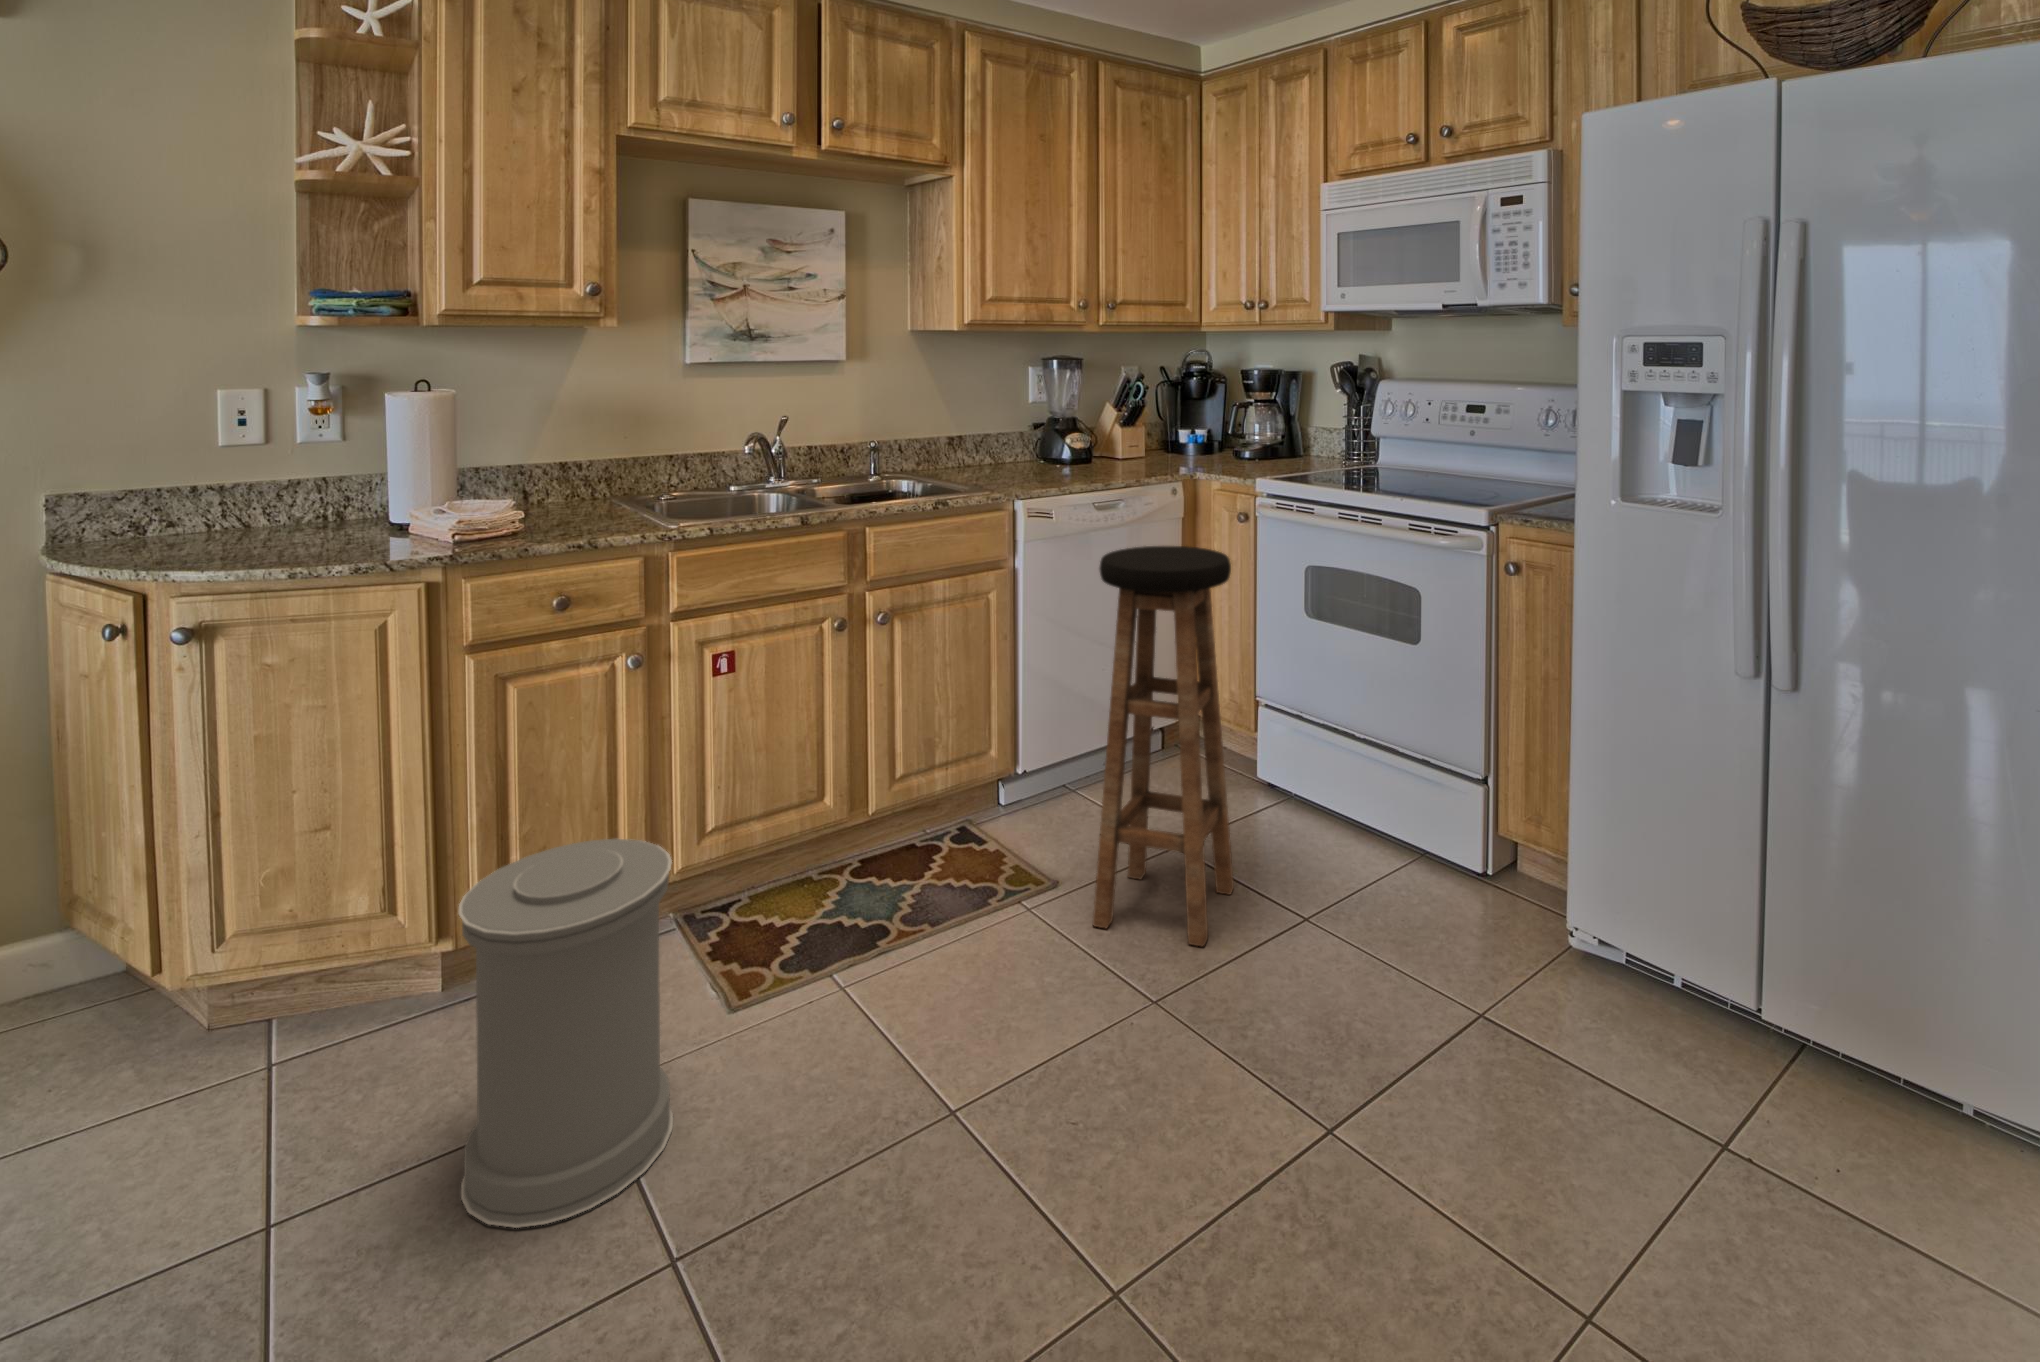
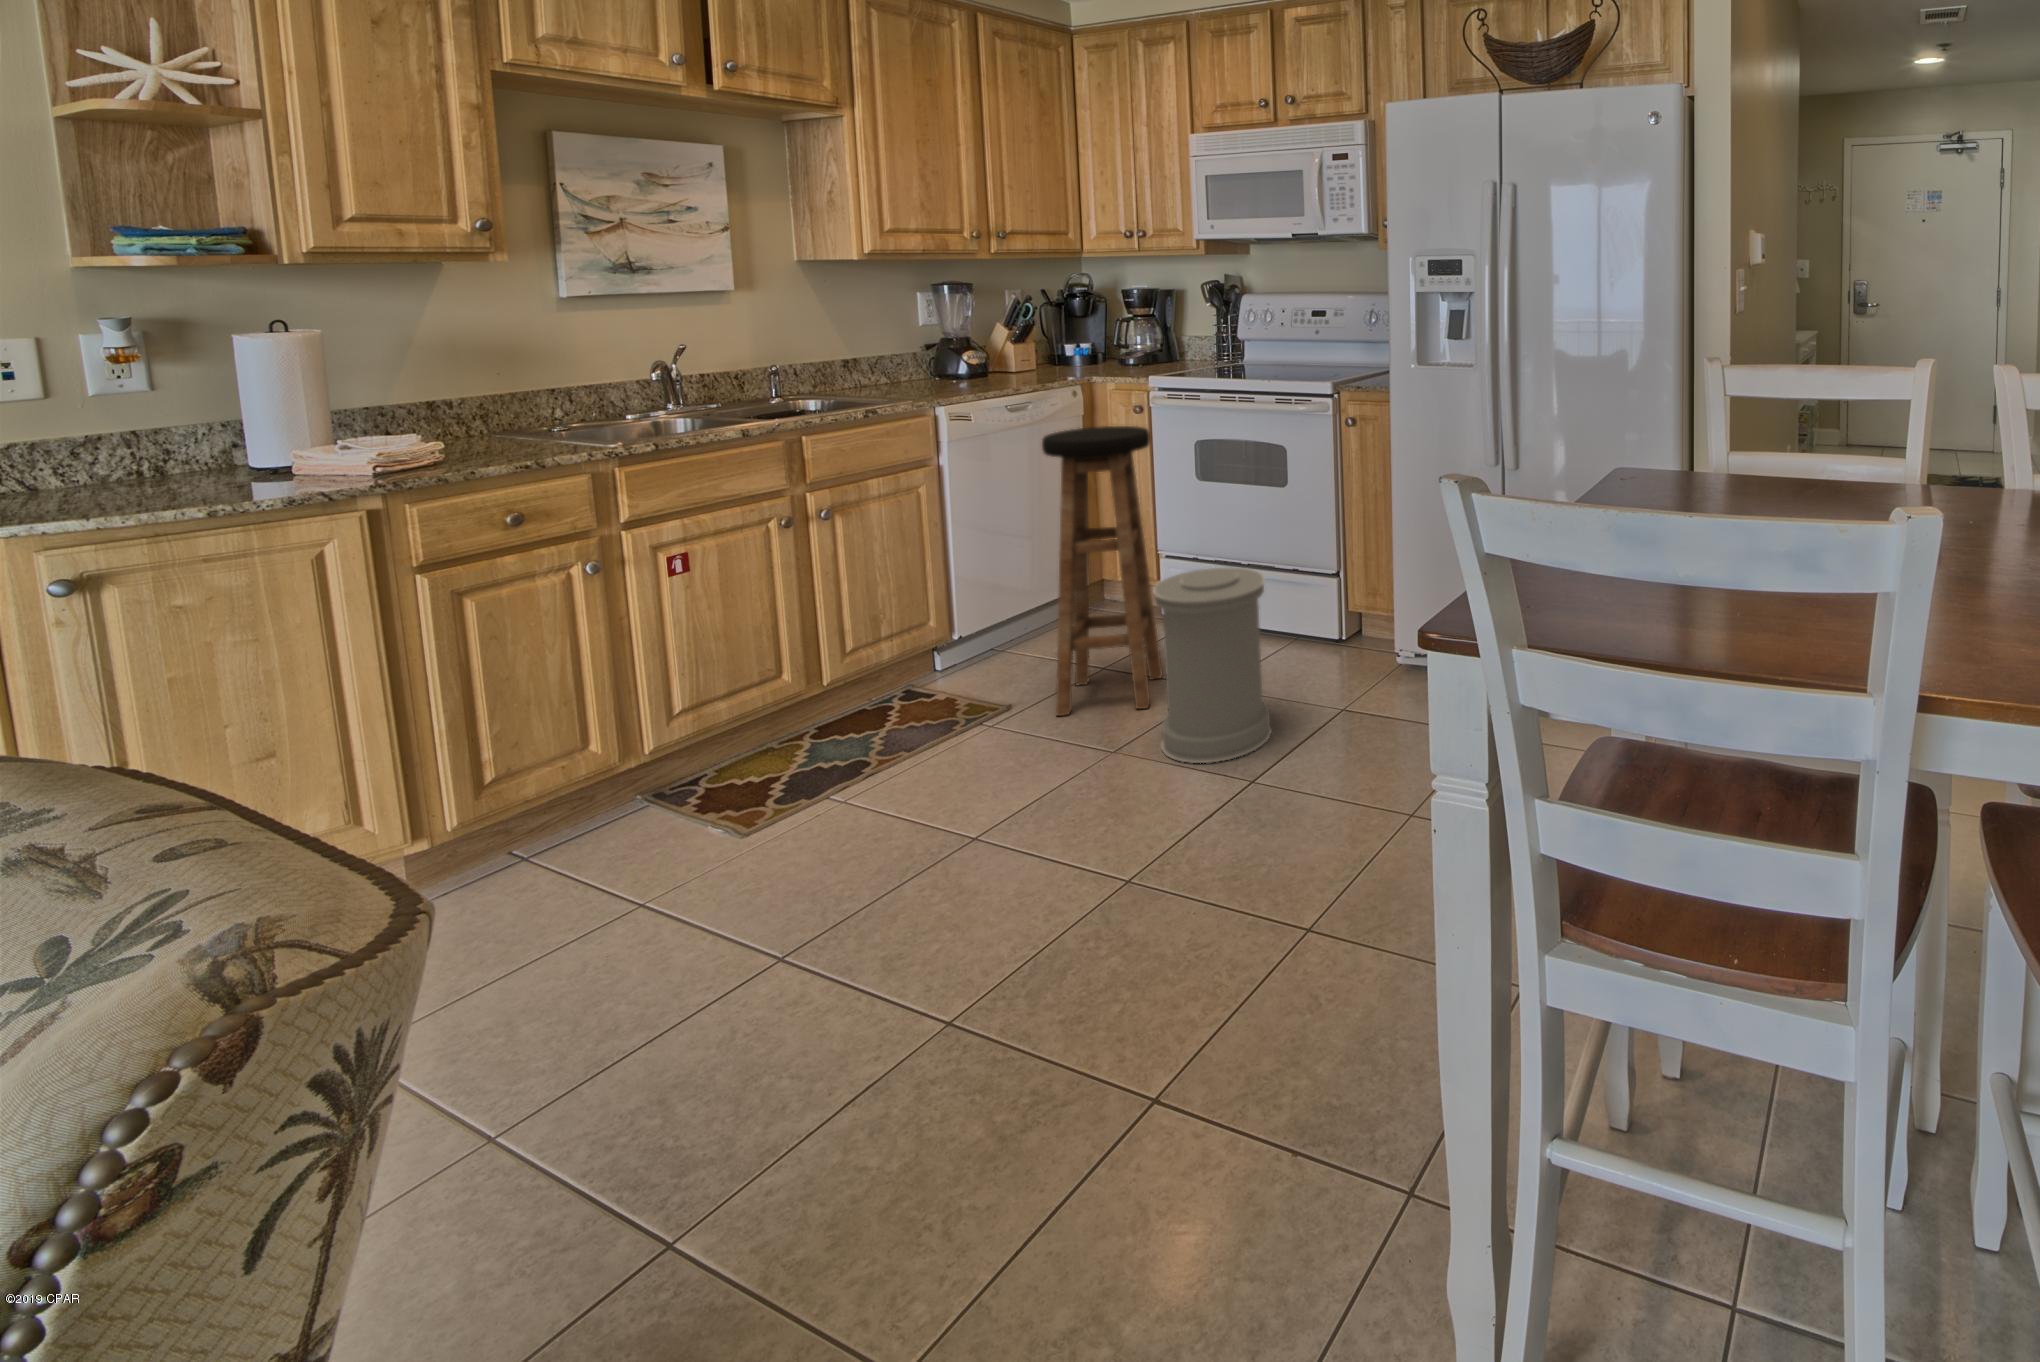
trash can: present [459,839,673,1228] -> present [1153,568,1272,763]

